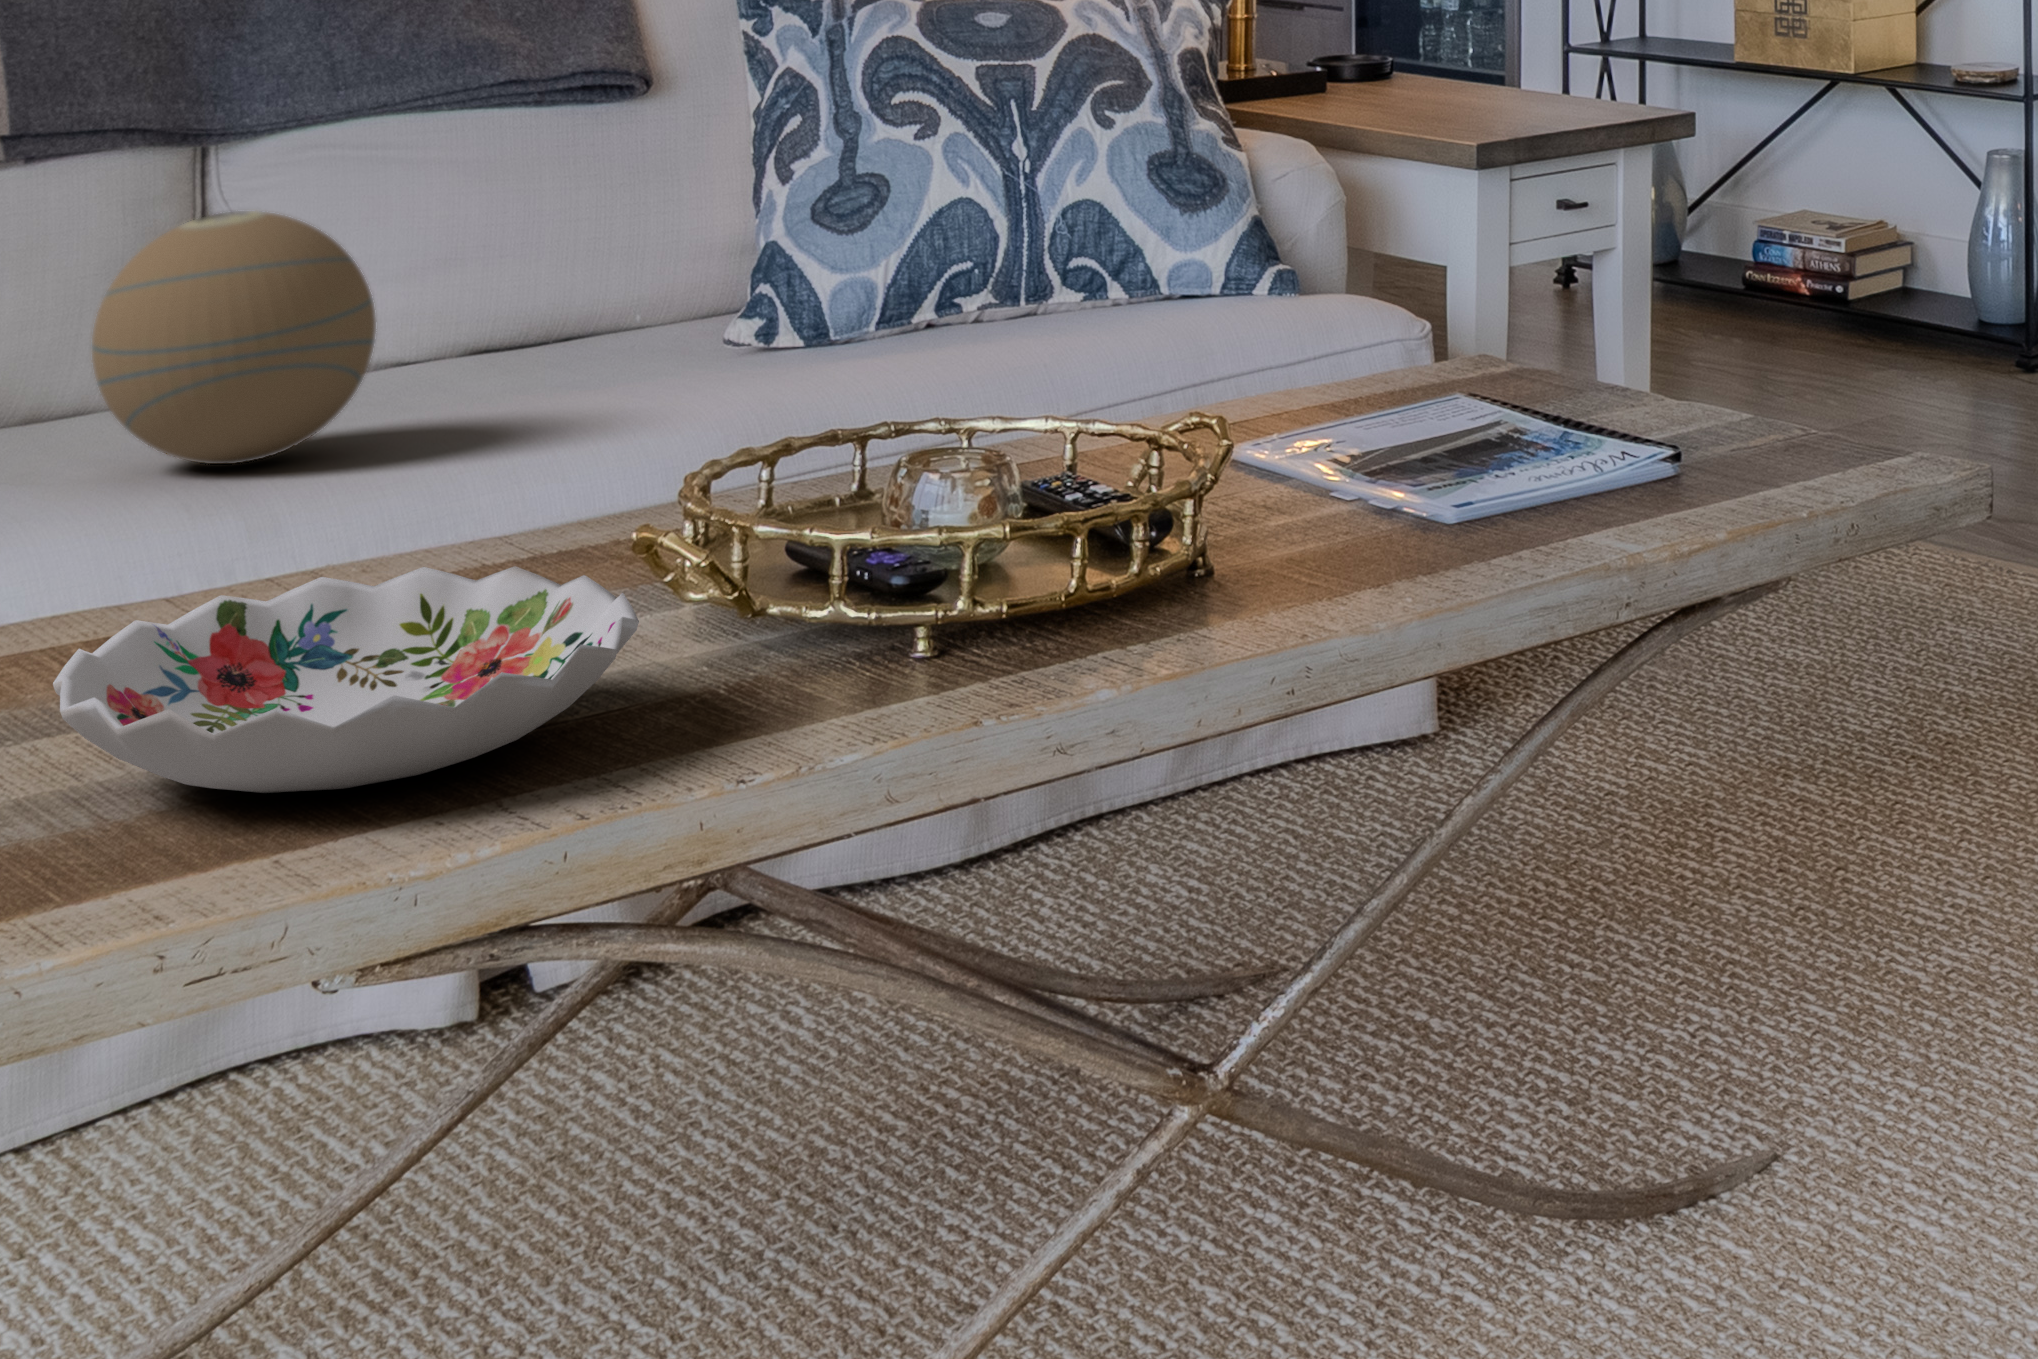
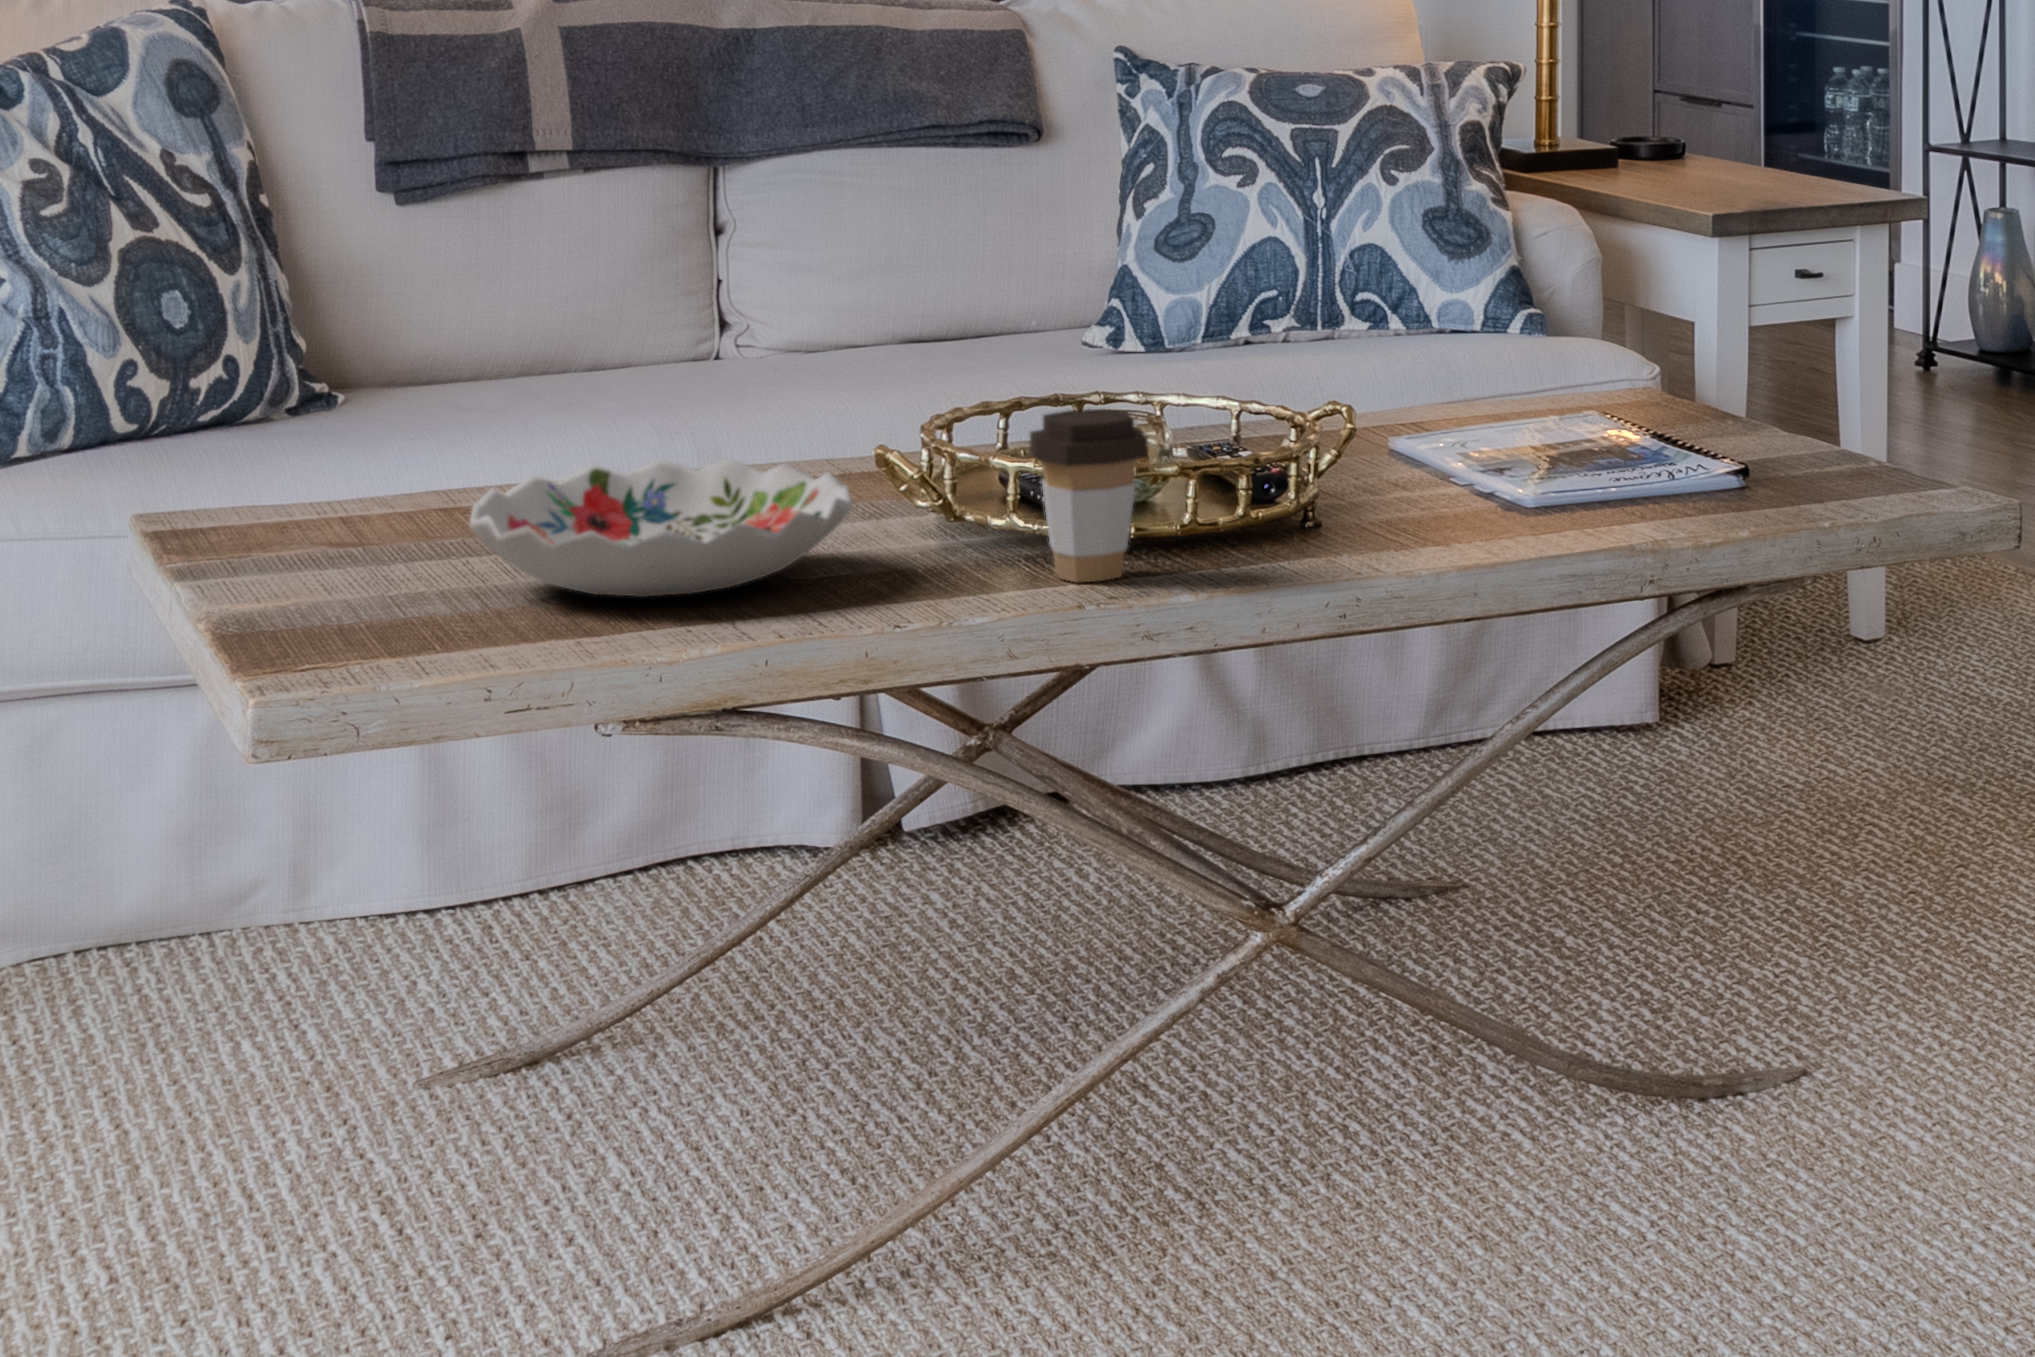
decorative orb: present [92,211,376,464] -> none [598,214,795,406]
coffee cup: none [885,460,1052,696] -> present [1030,409,1148,582]

